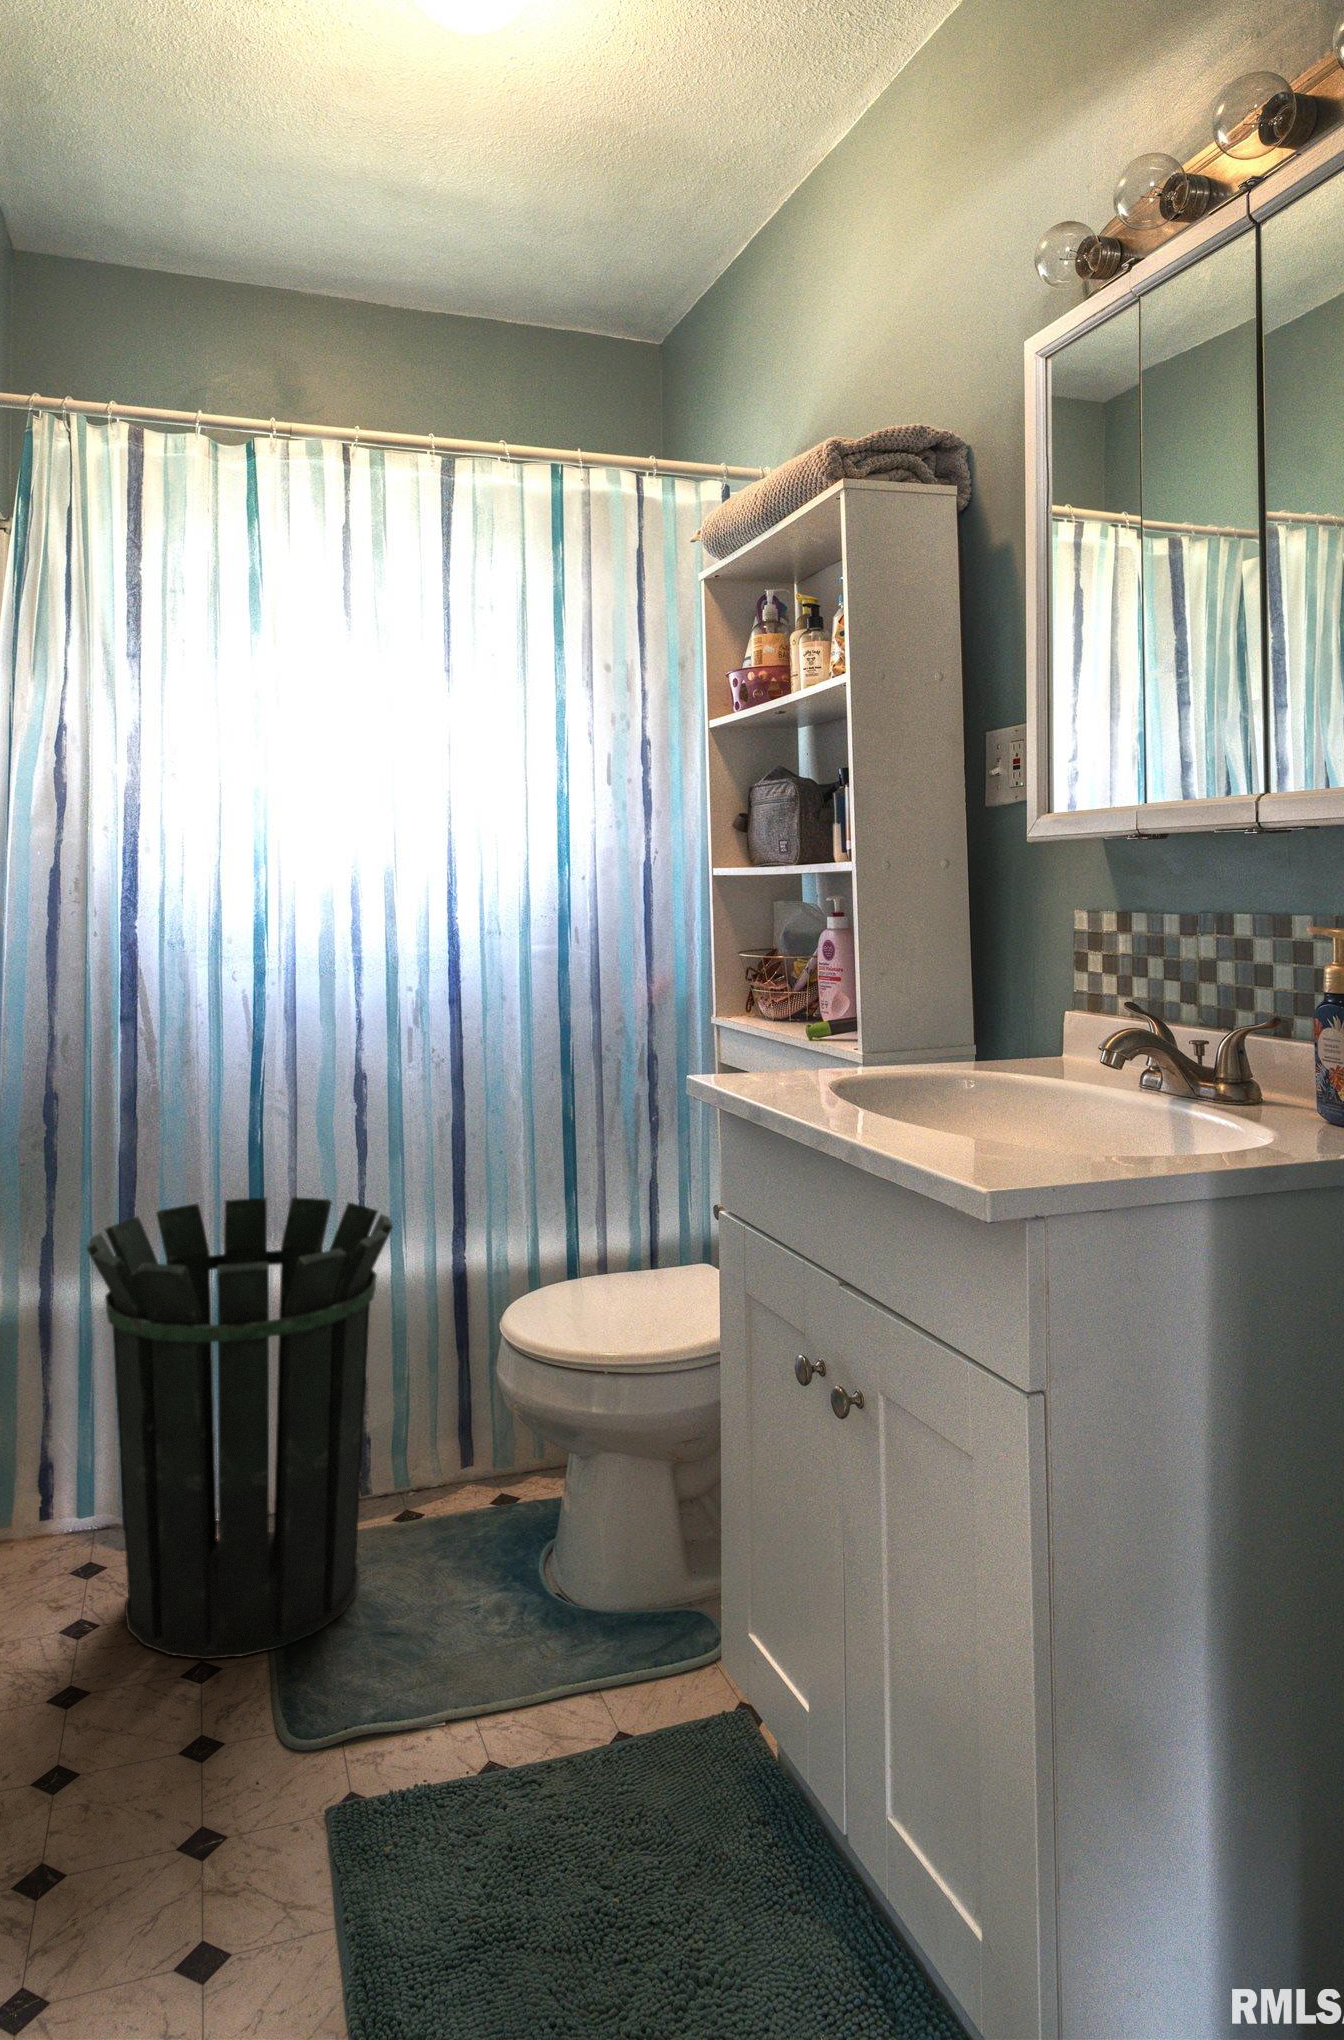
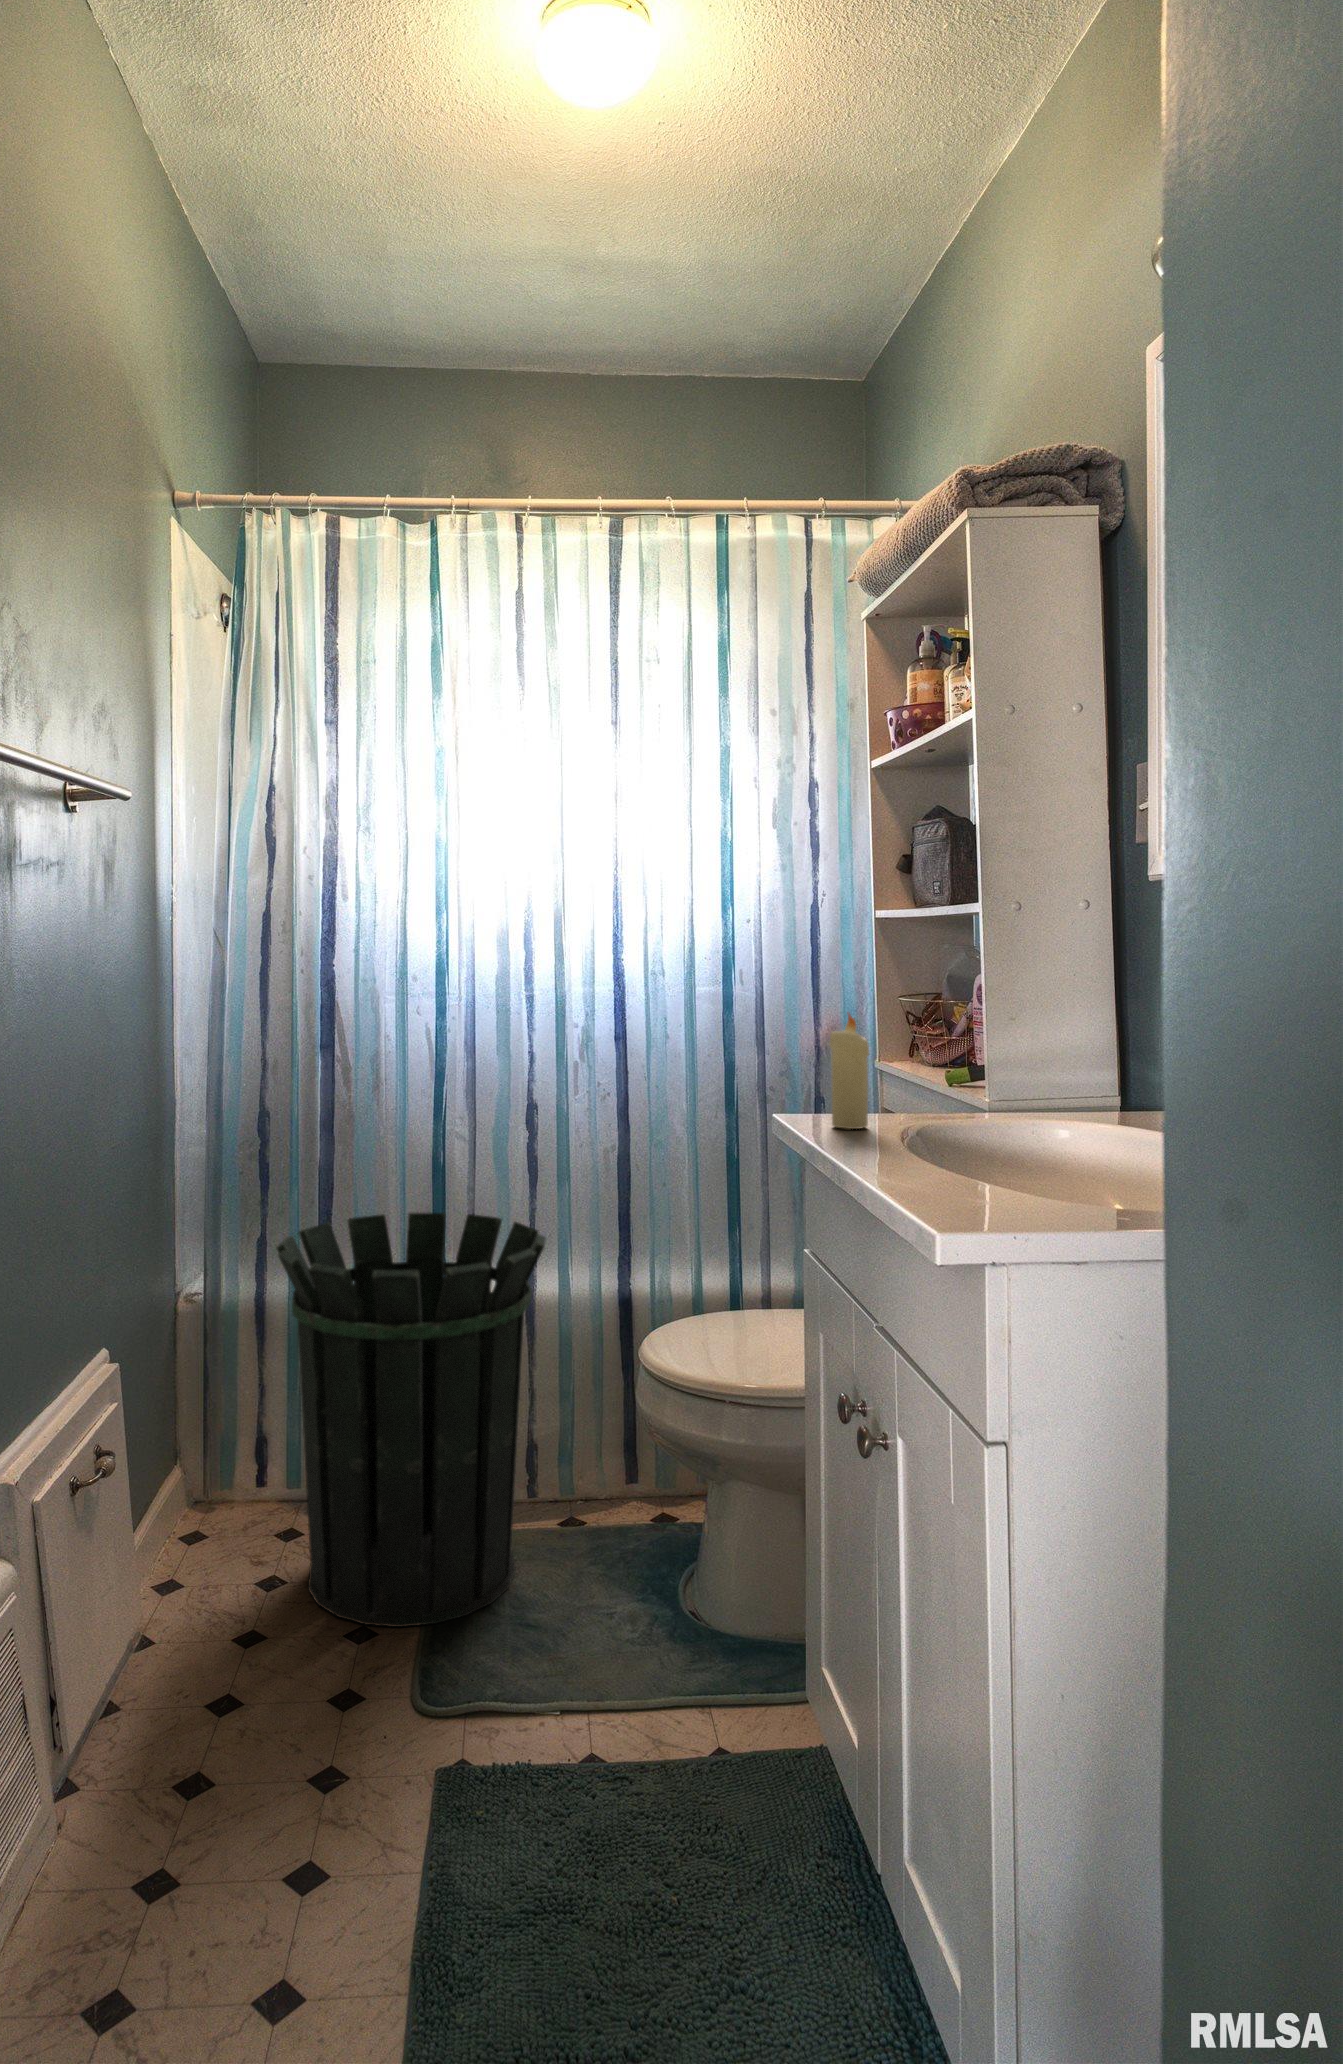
candle: none [746,967,786,1086] -> present [830,1014,869,1129]

